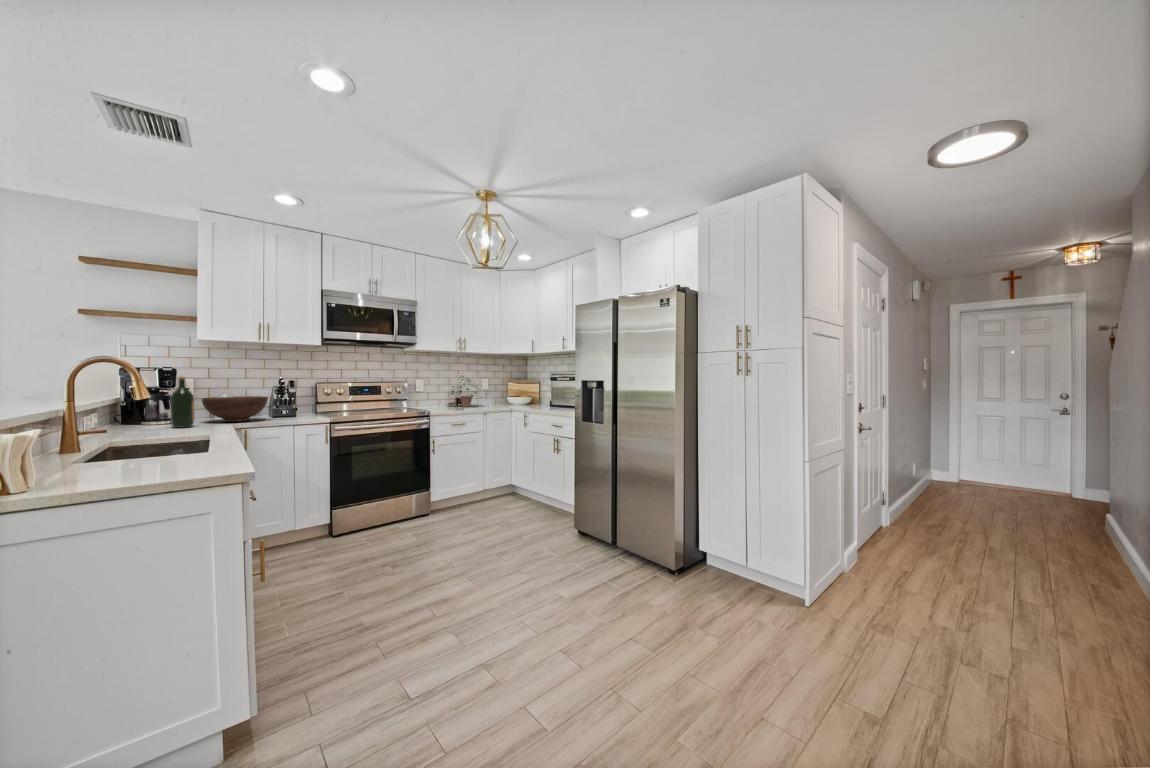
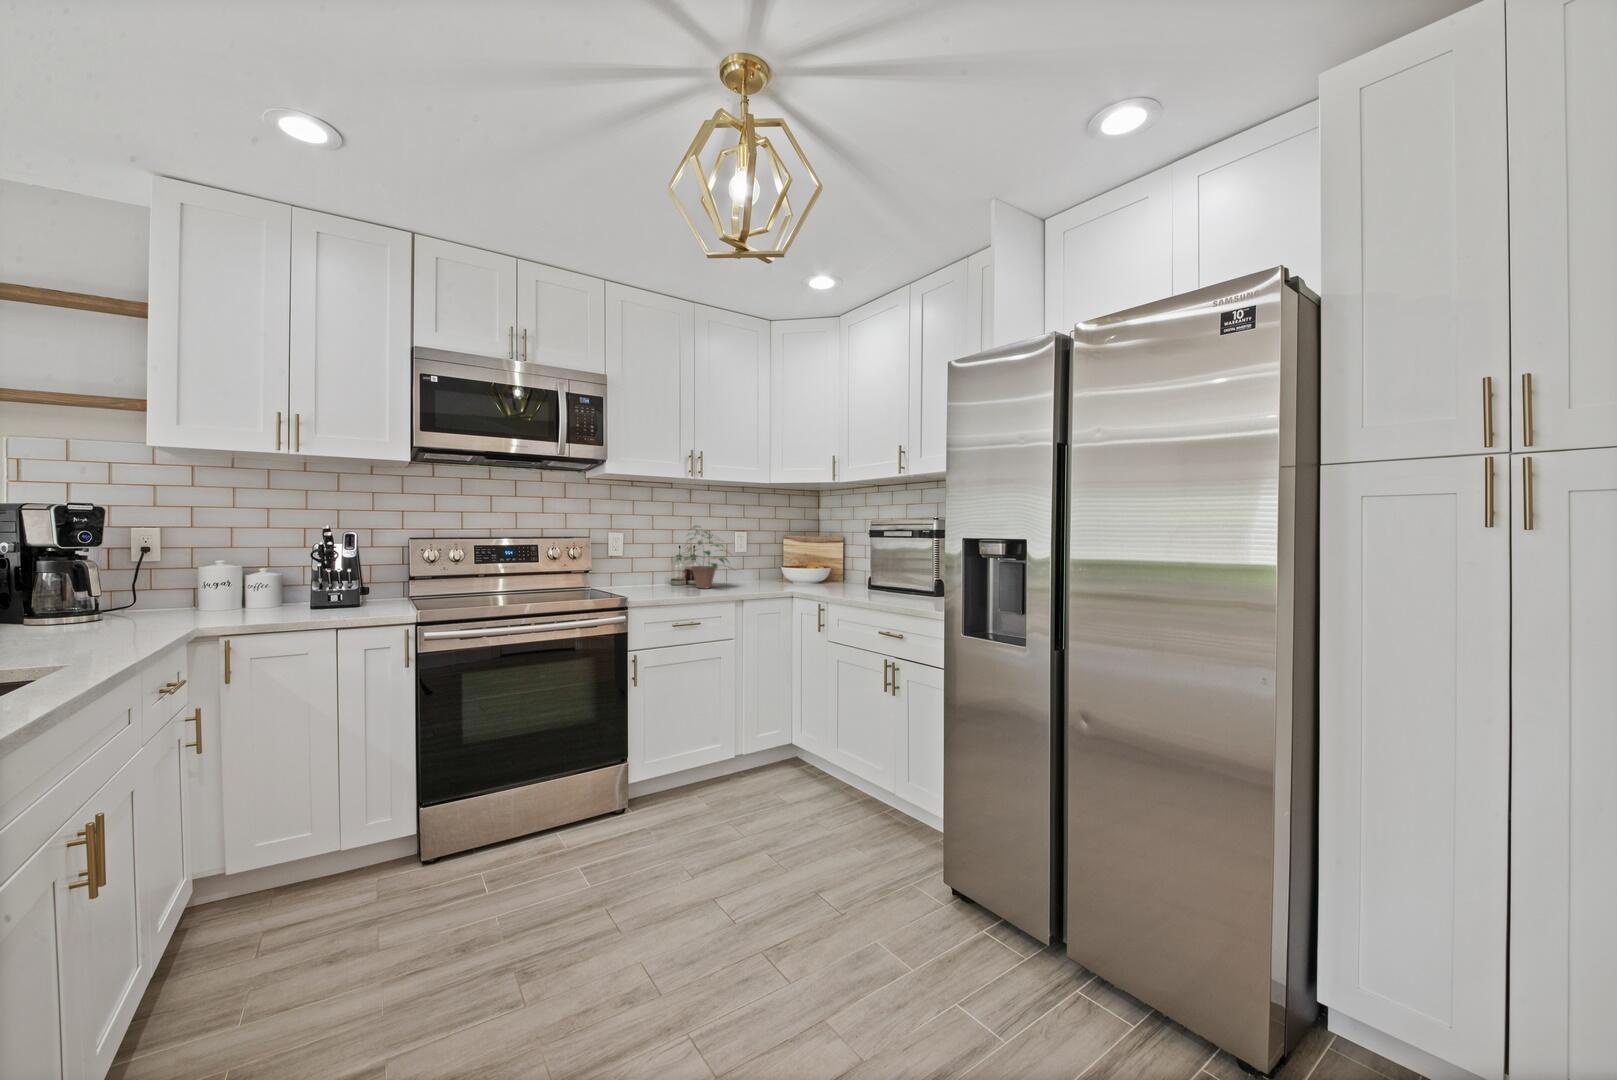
wine bottle: present [170,377,194,428] -> none [40,523,99,639]
fruit bowl: present [202,396,268,422] -> none [136,566,286,621]

